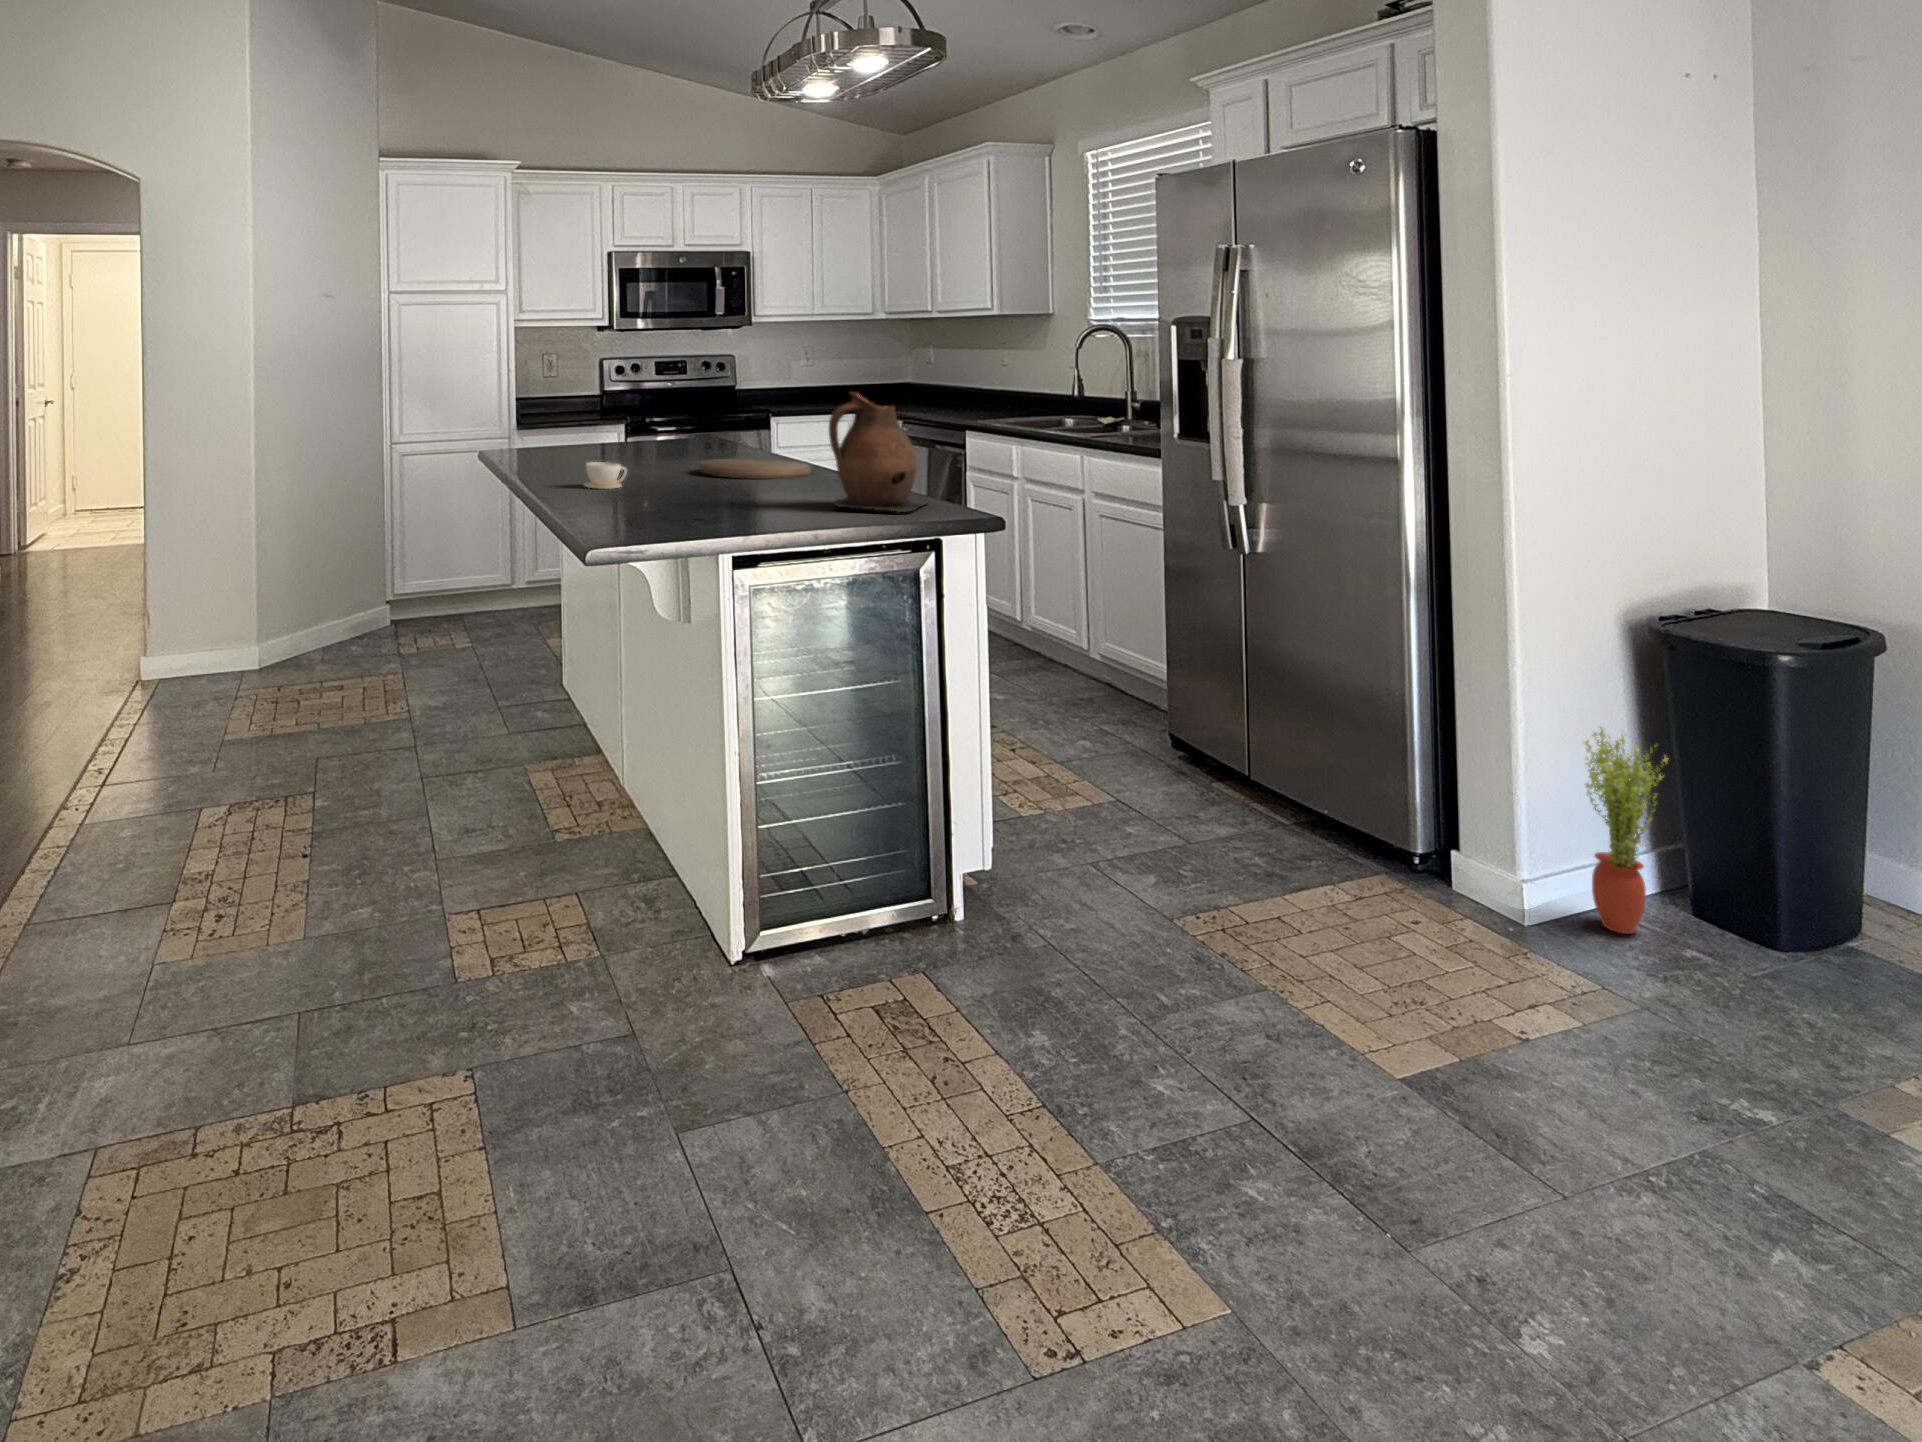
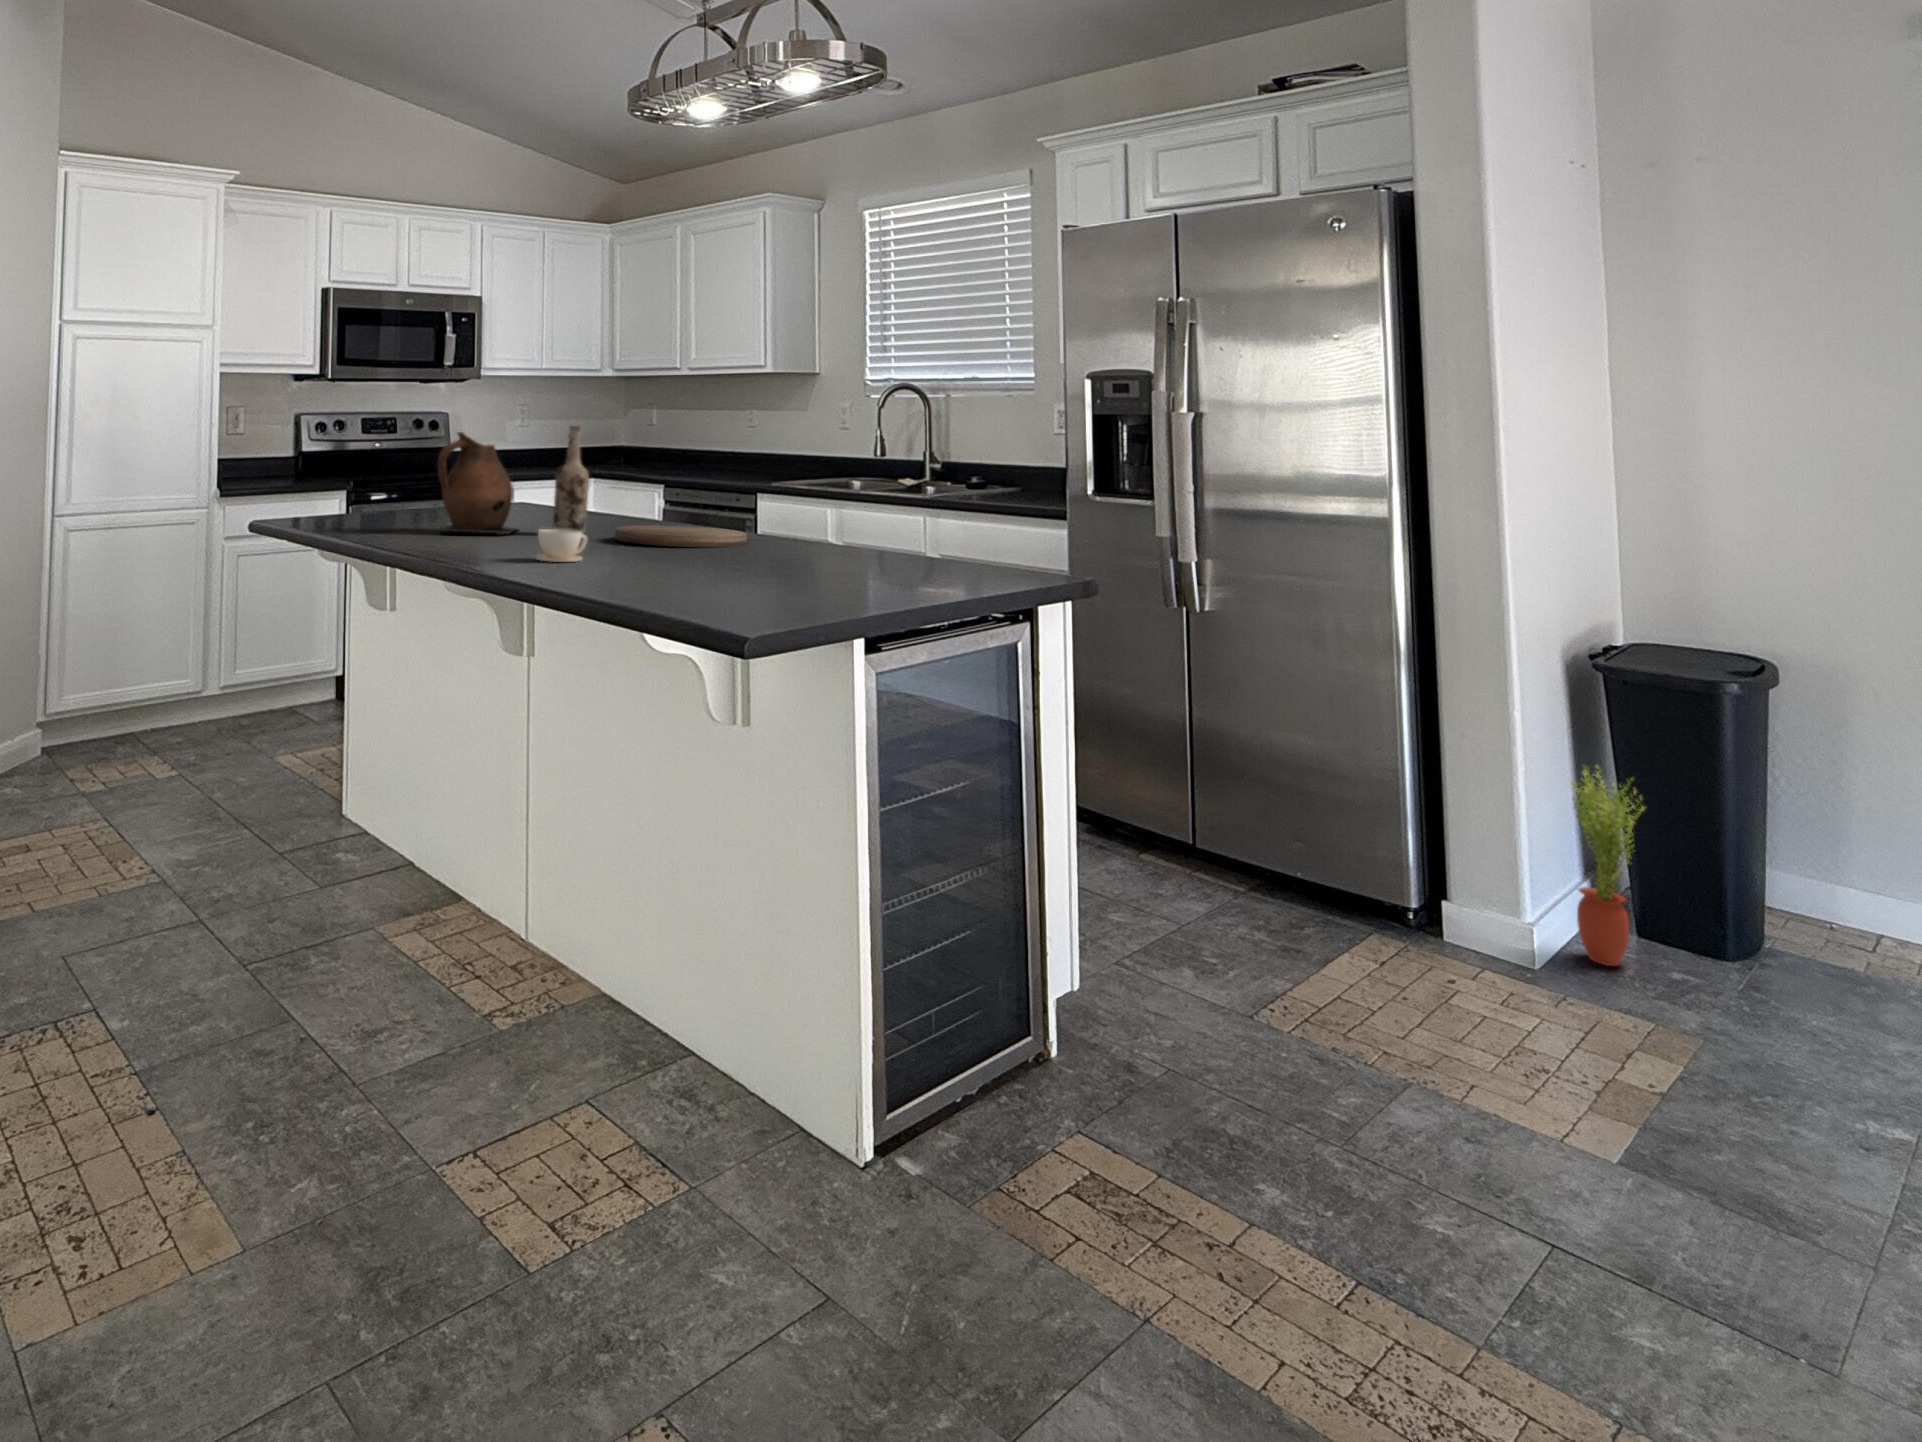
wine bottle: none [671,375,700,466] -> present [553,426,589,534]
ceramic pitcher: present [829,392,927,513] -> present [438,432,518,534]

